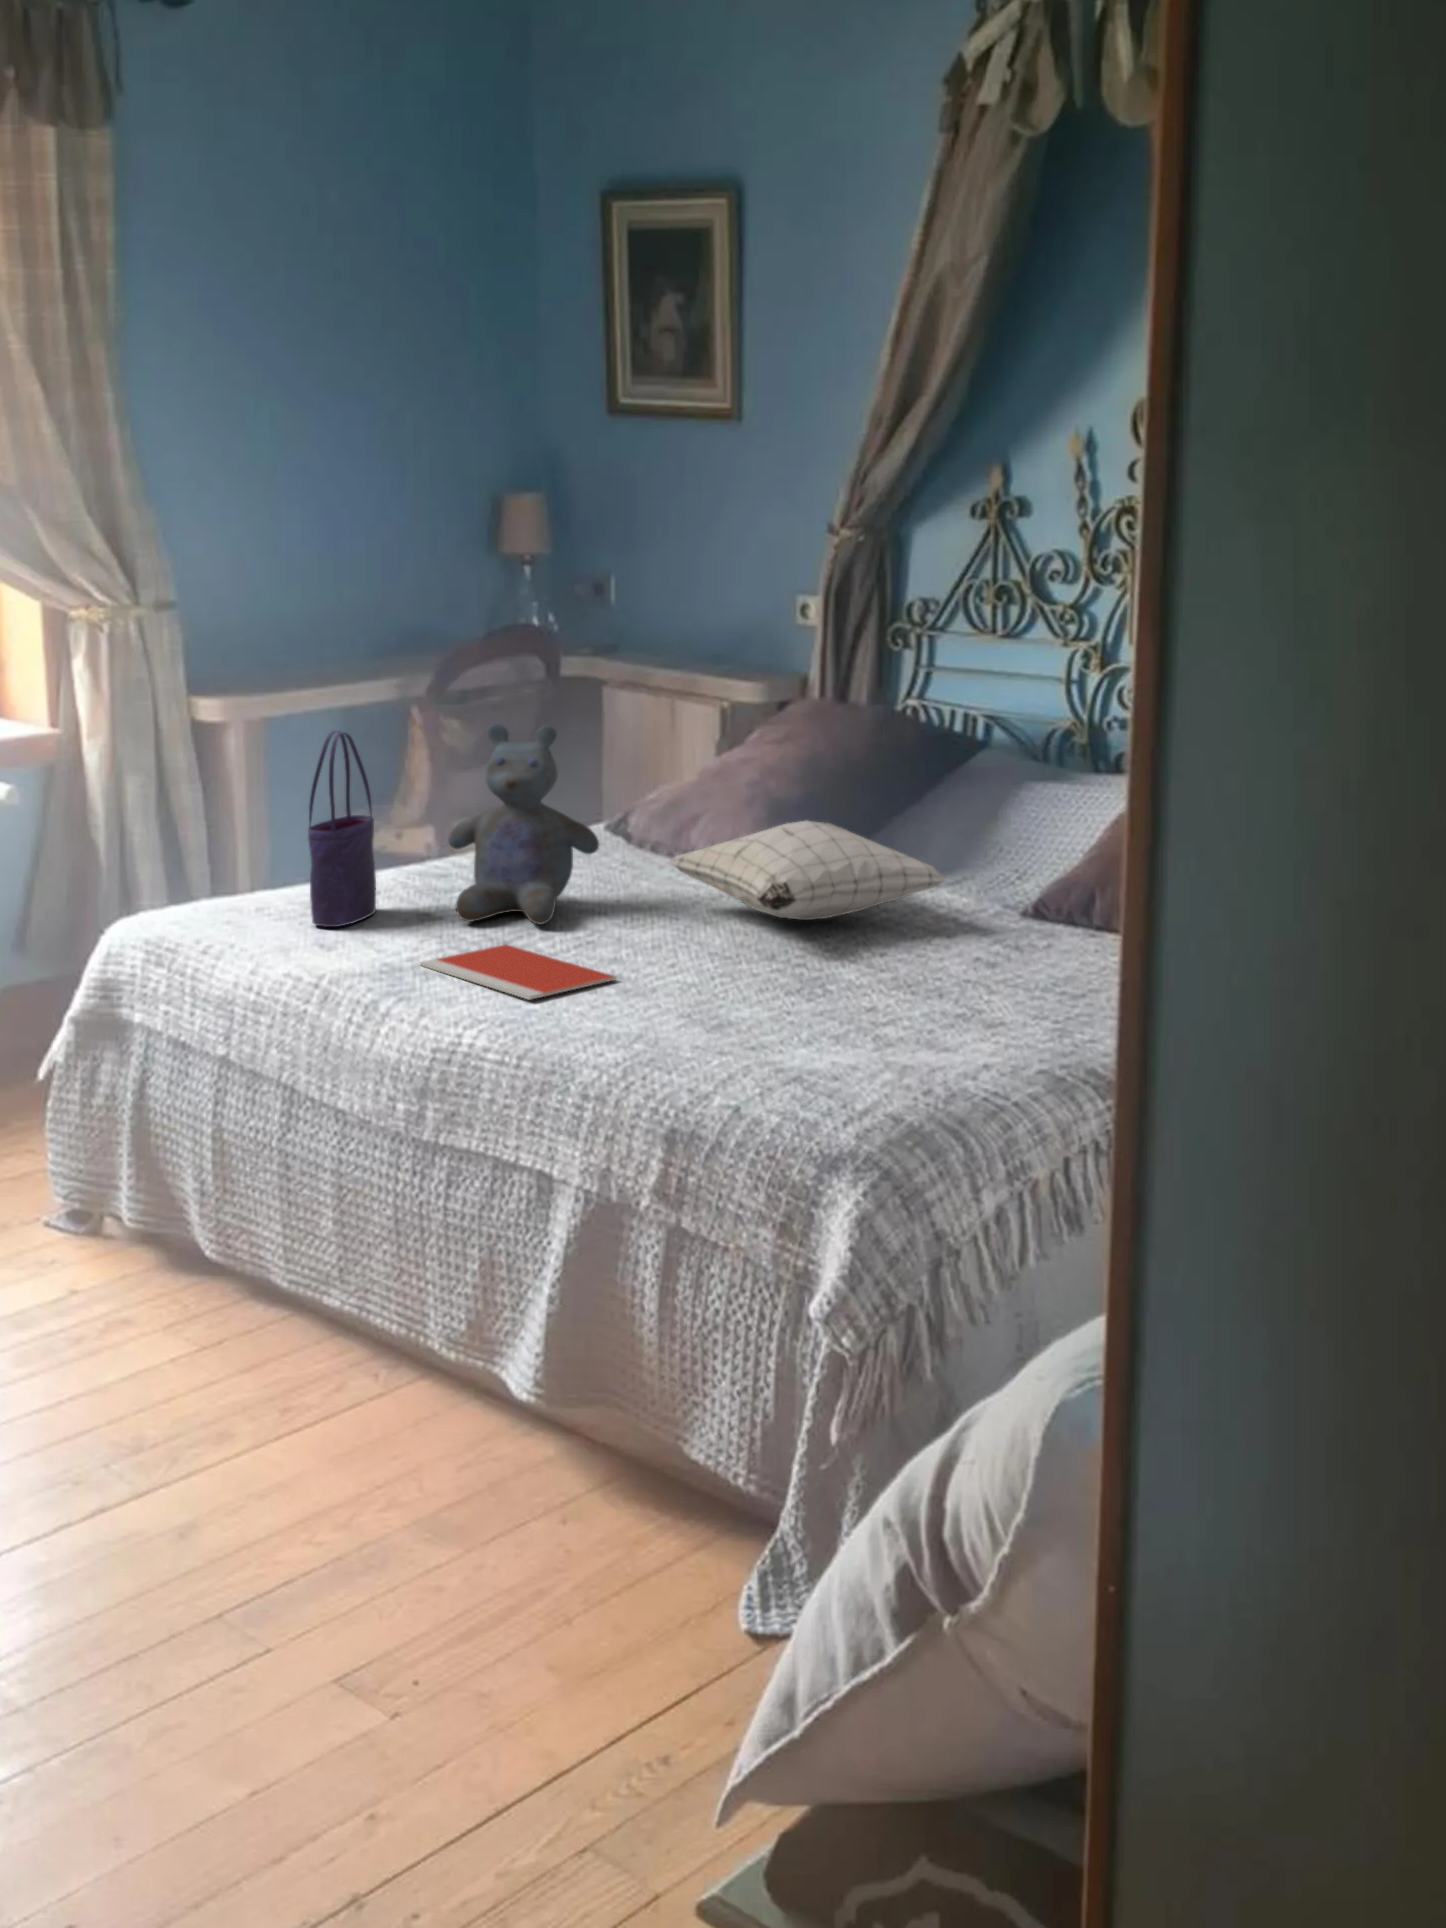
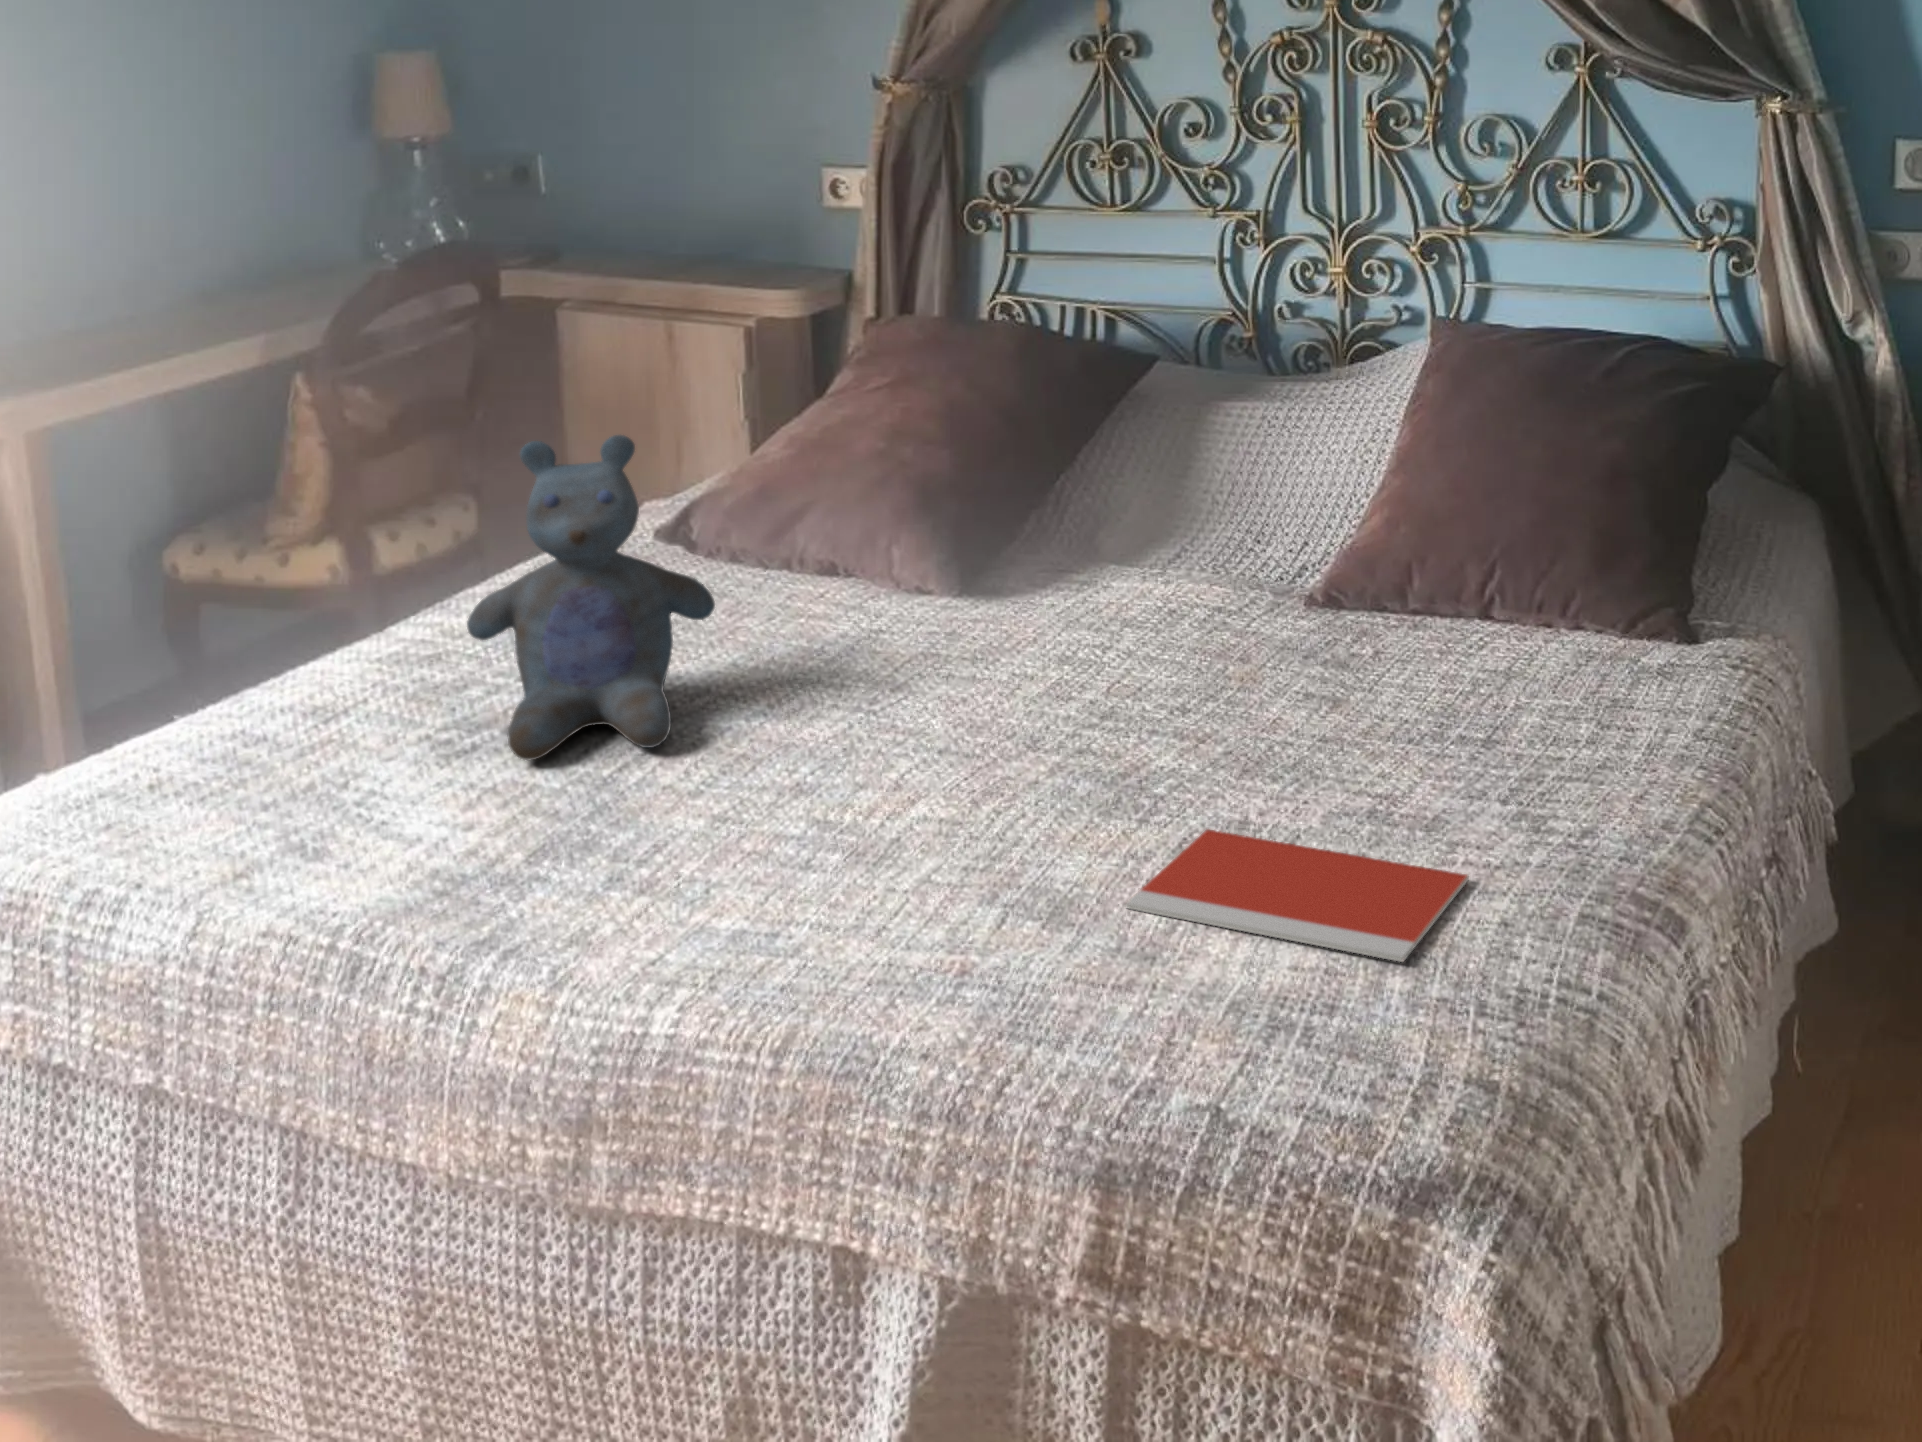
tote bag: present [308,731,376,927] -> none [244,491,363,813]
pillow: present [668,821,945,920] -> none [817,524,1237,685]
notebook: present [420,944,616,1000] -> present [1125,830,1469,962]

